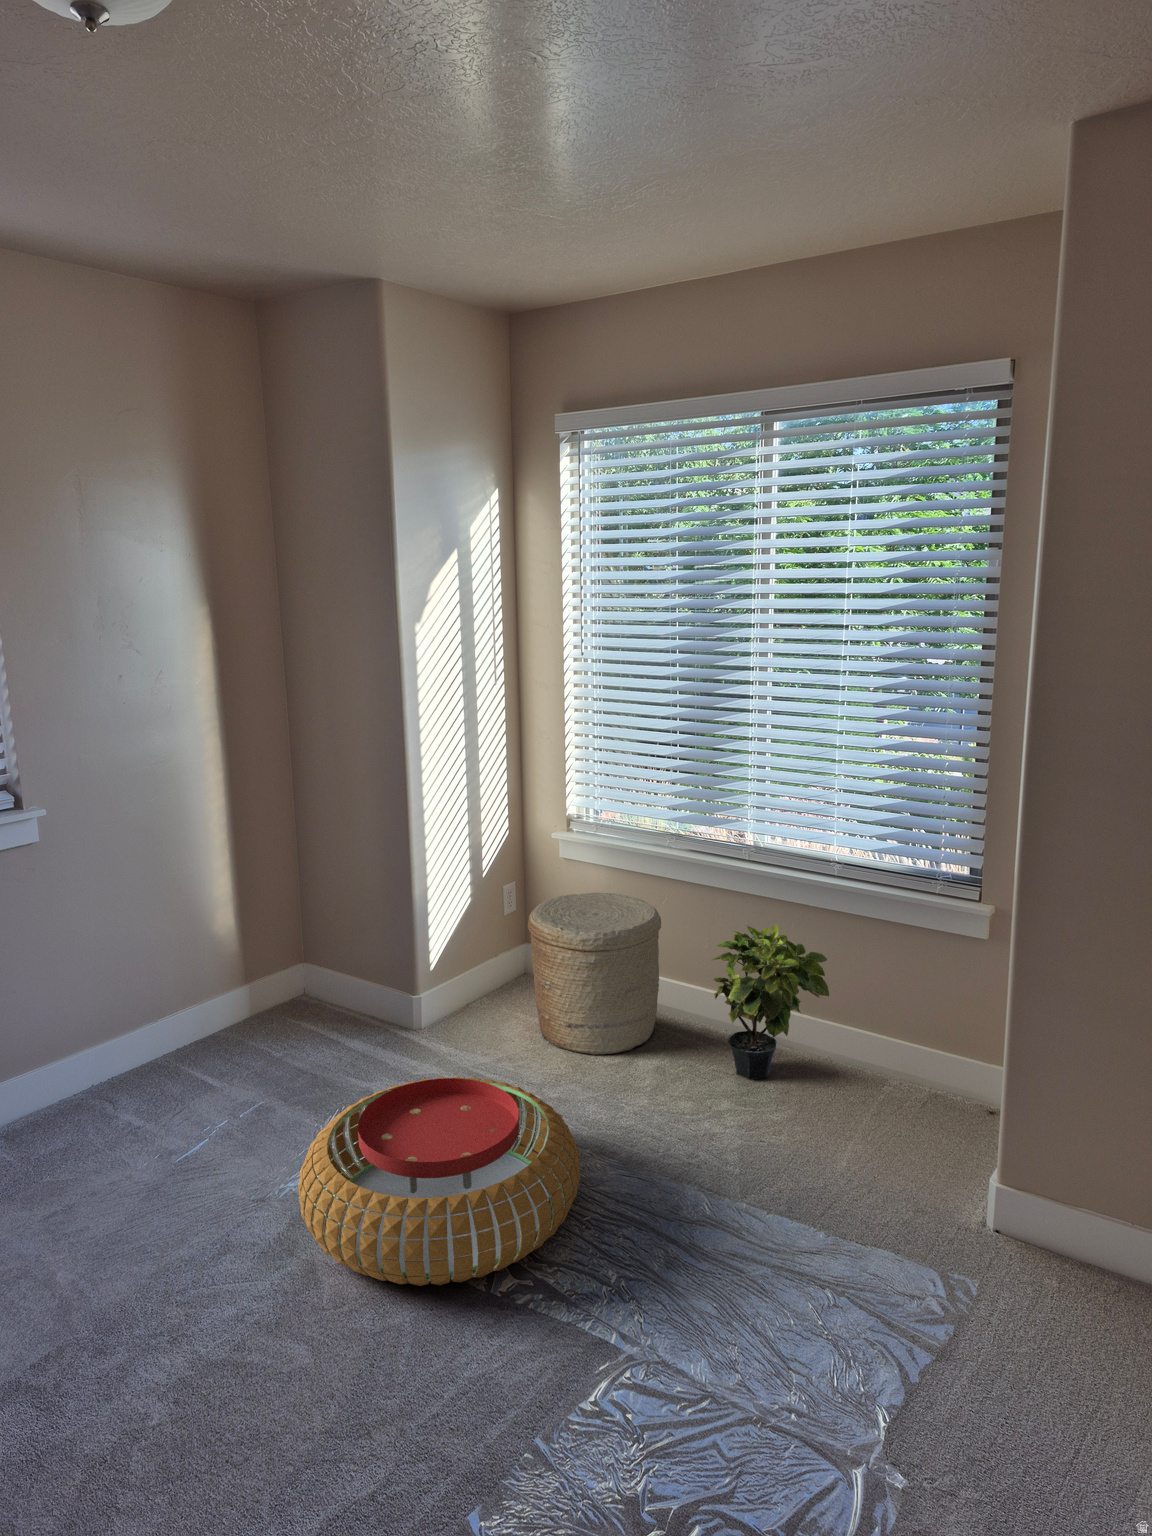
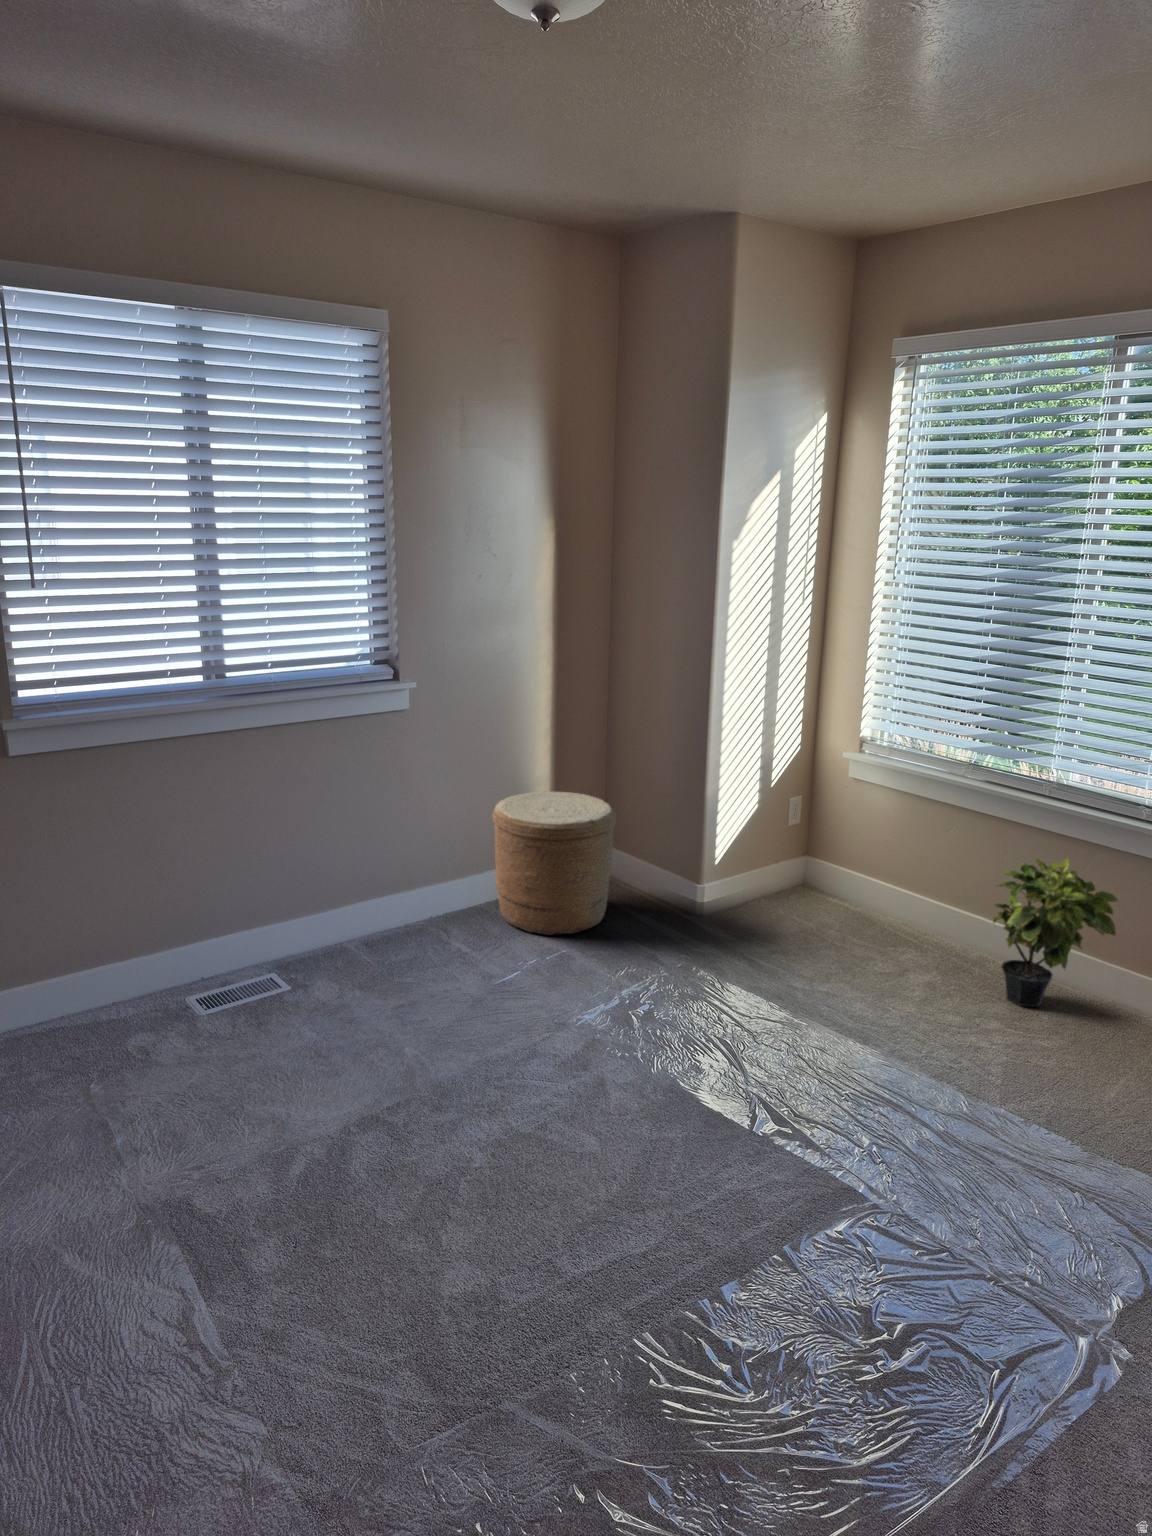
woven basket: present [528,893,661,1055] -> present [493,792,616,936]
pouf: present [298,1076,580,1286] -> none [593,950,844,1119]

